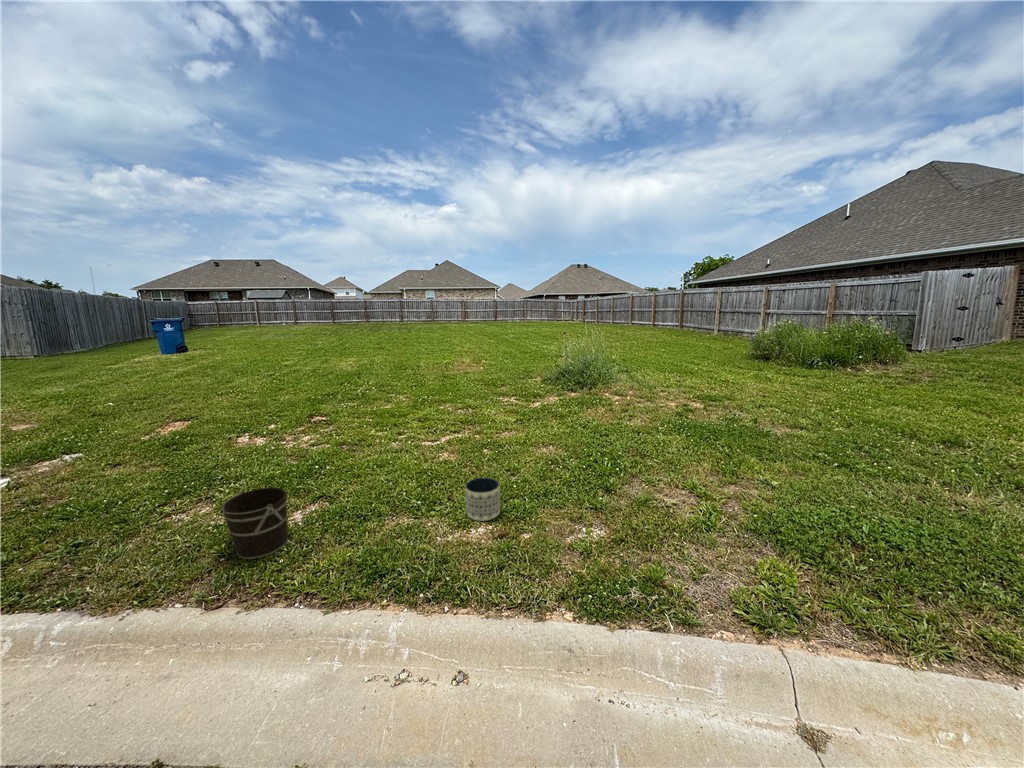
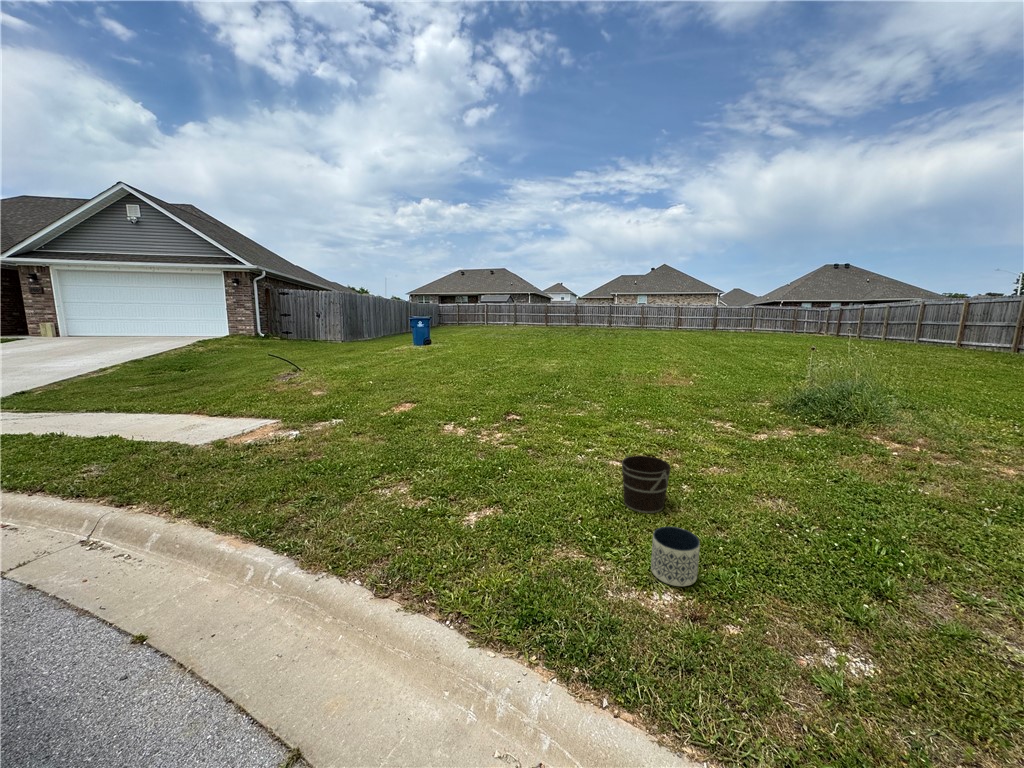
bucket: present [222,487,288,559] -> present [622,456,671,513]

